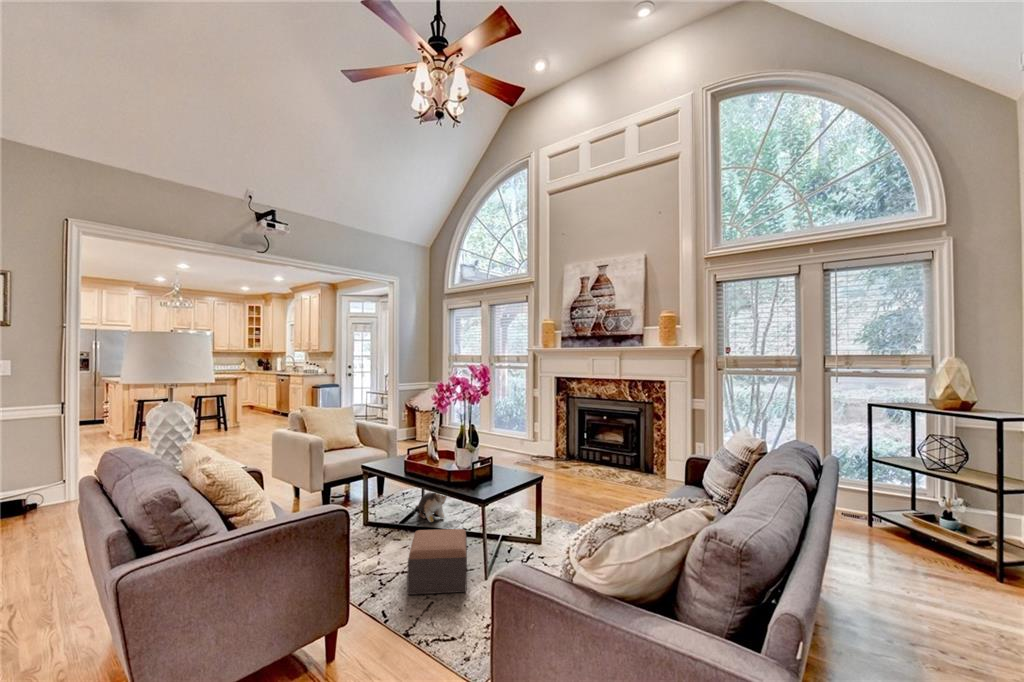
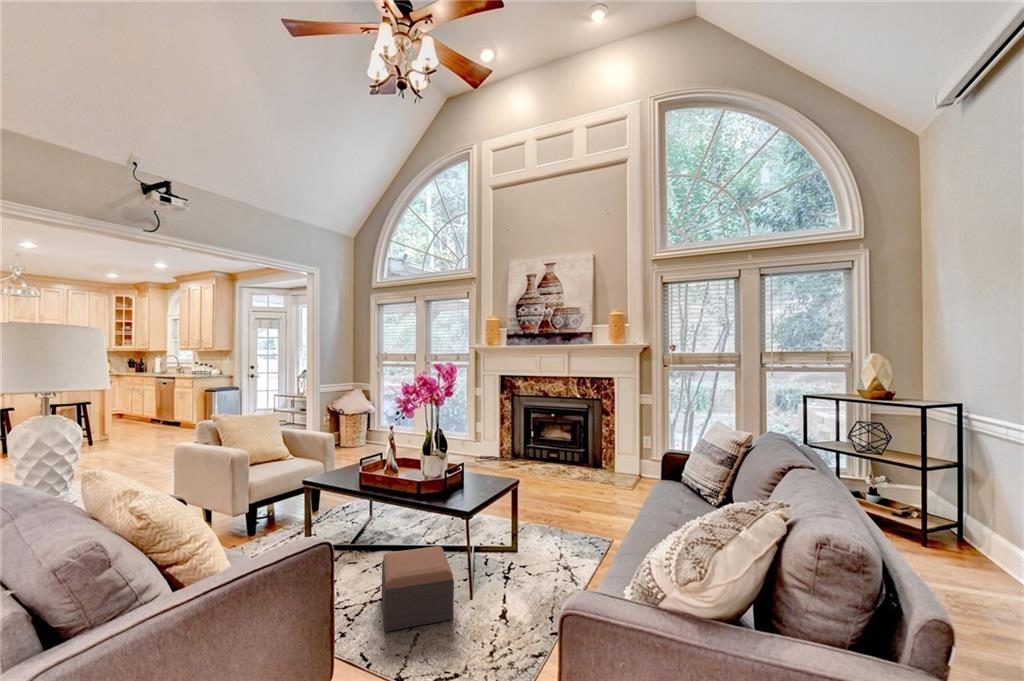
plush toy: present [416,492,447,522] -> none [364,499,409,541]

